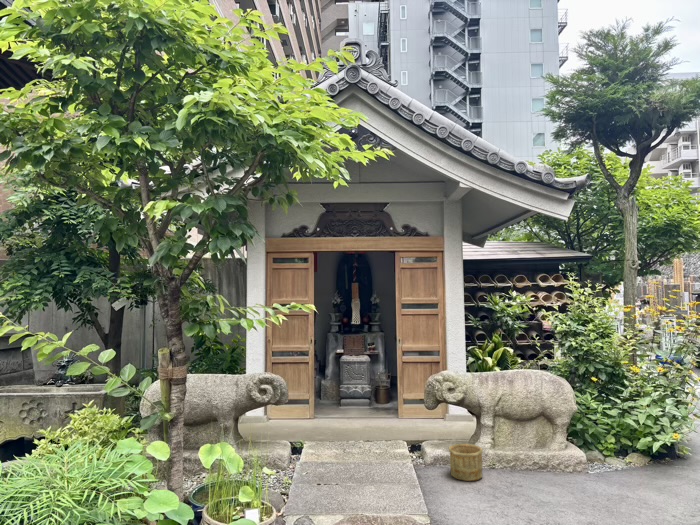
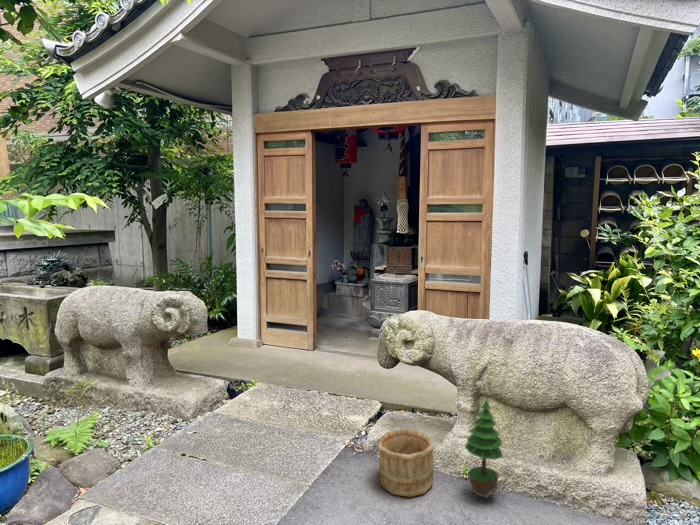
potted tree: none [499,414,521,474] -> present [465,400,503,498]

